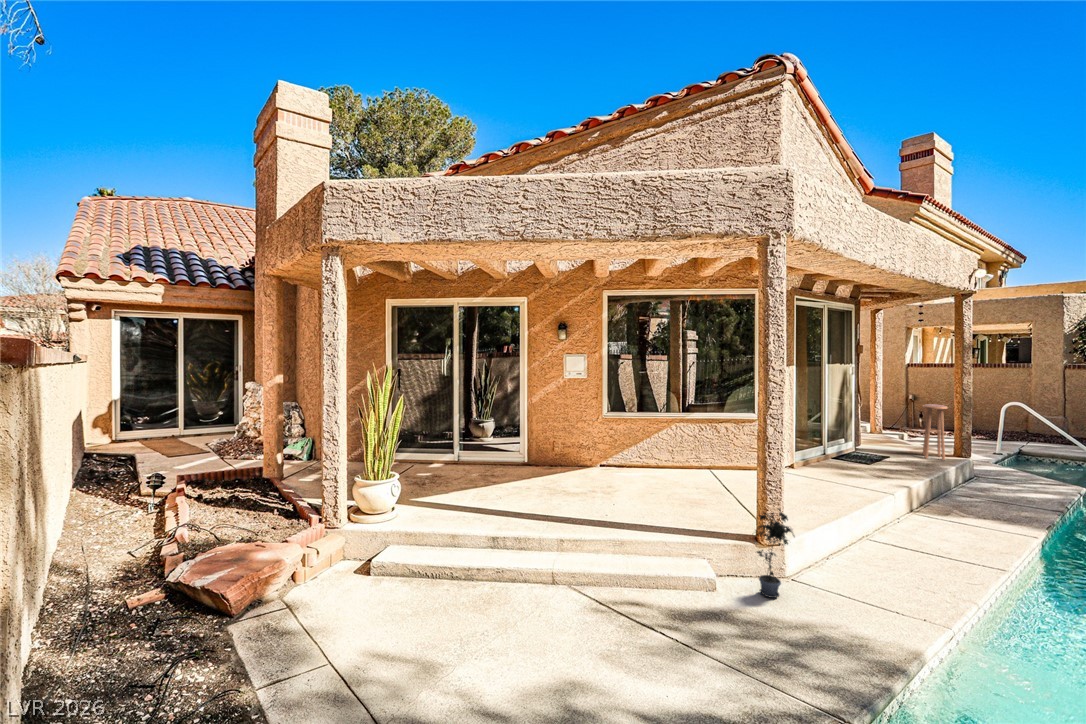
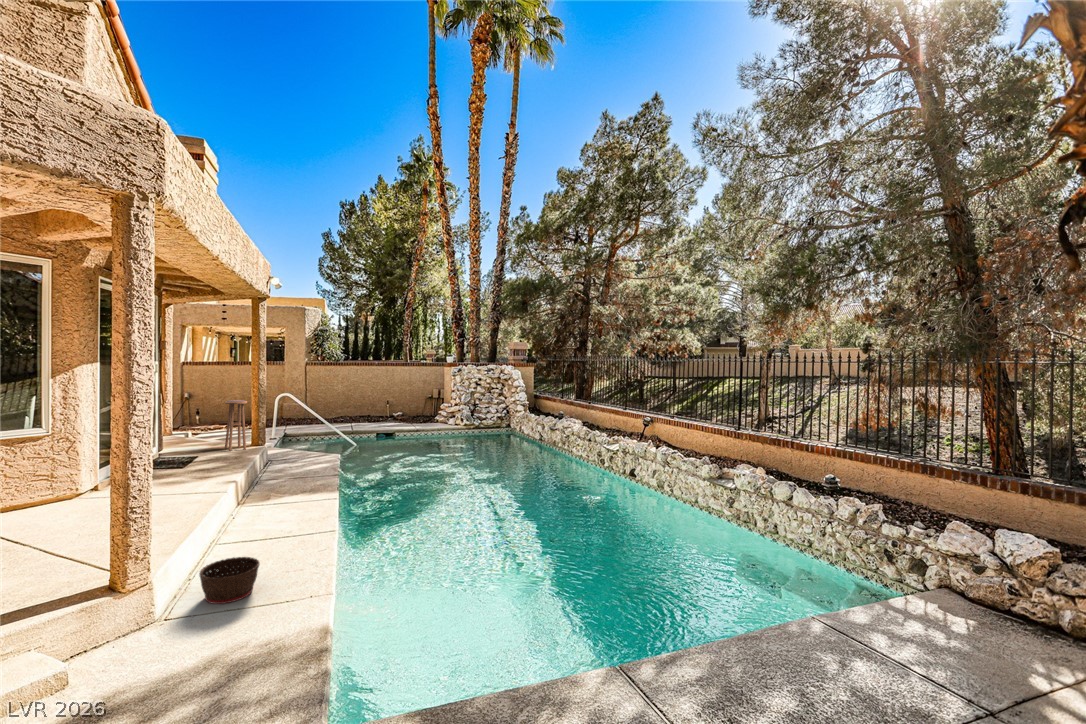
potted plant: present [755,508,794,598] -> none [114,538,183,658]
basket: none [827,551,883,595] -> present [199,557,259,604]

